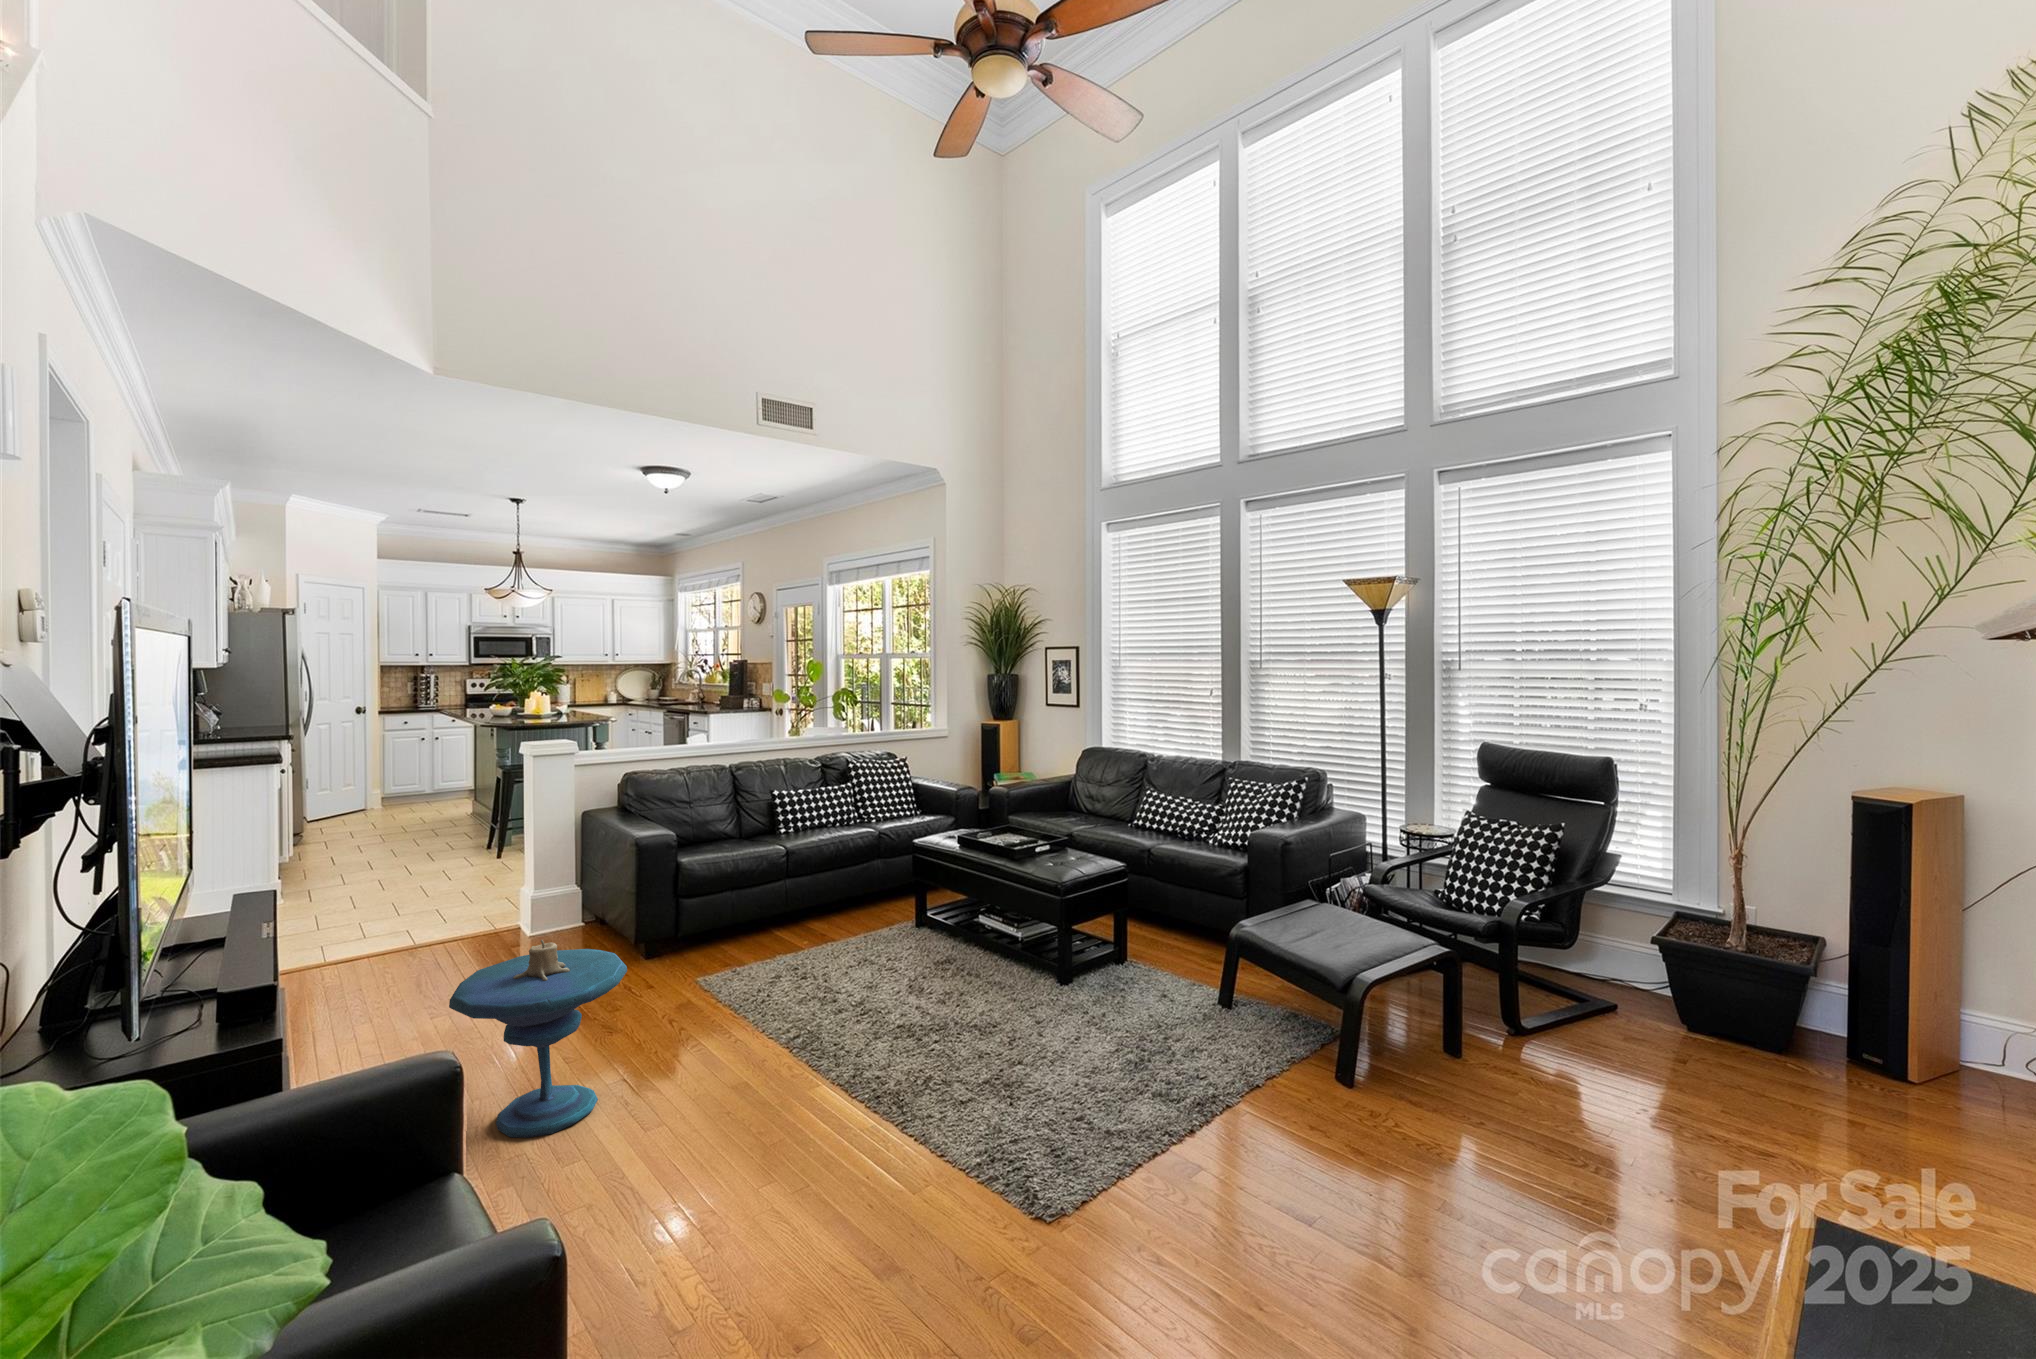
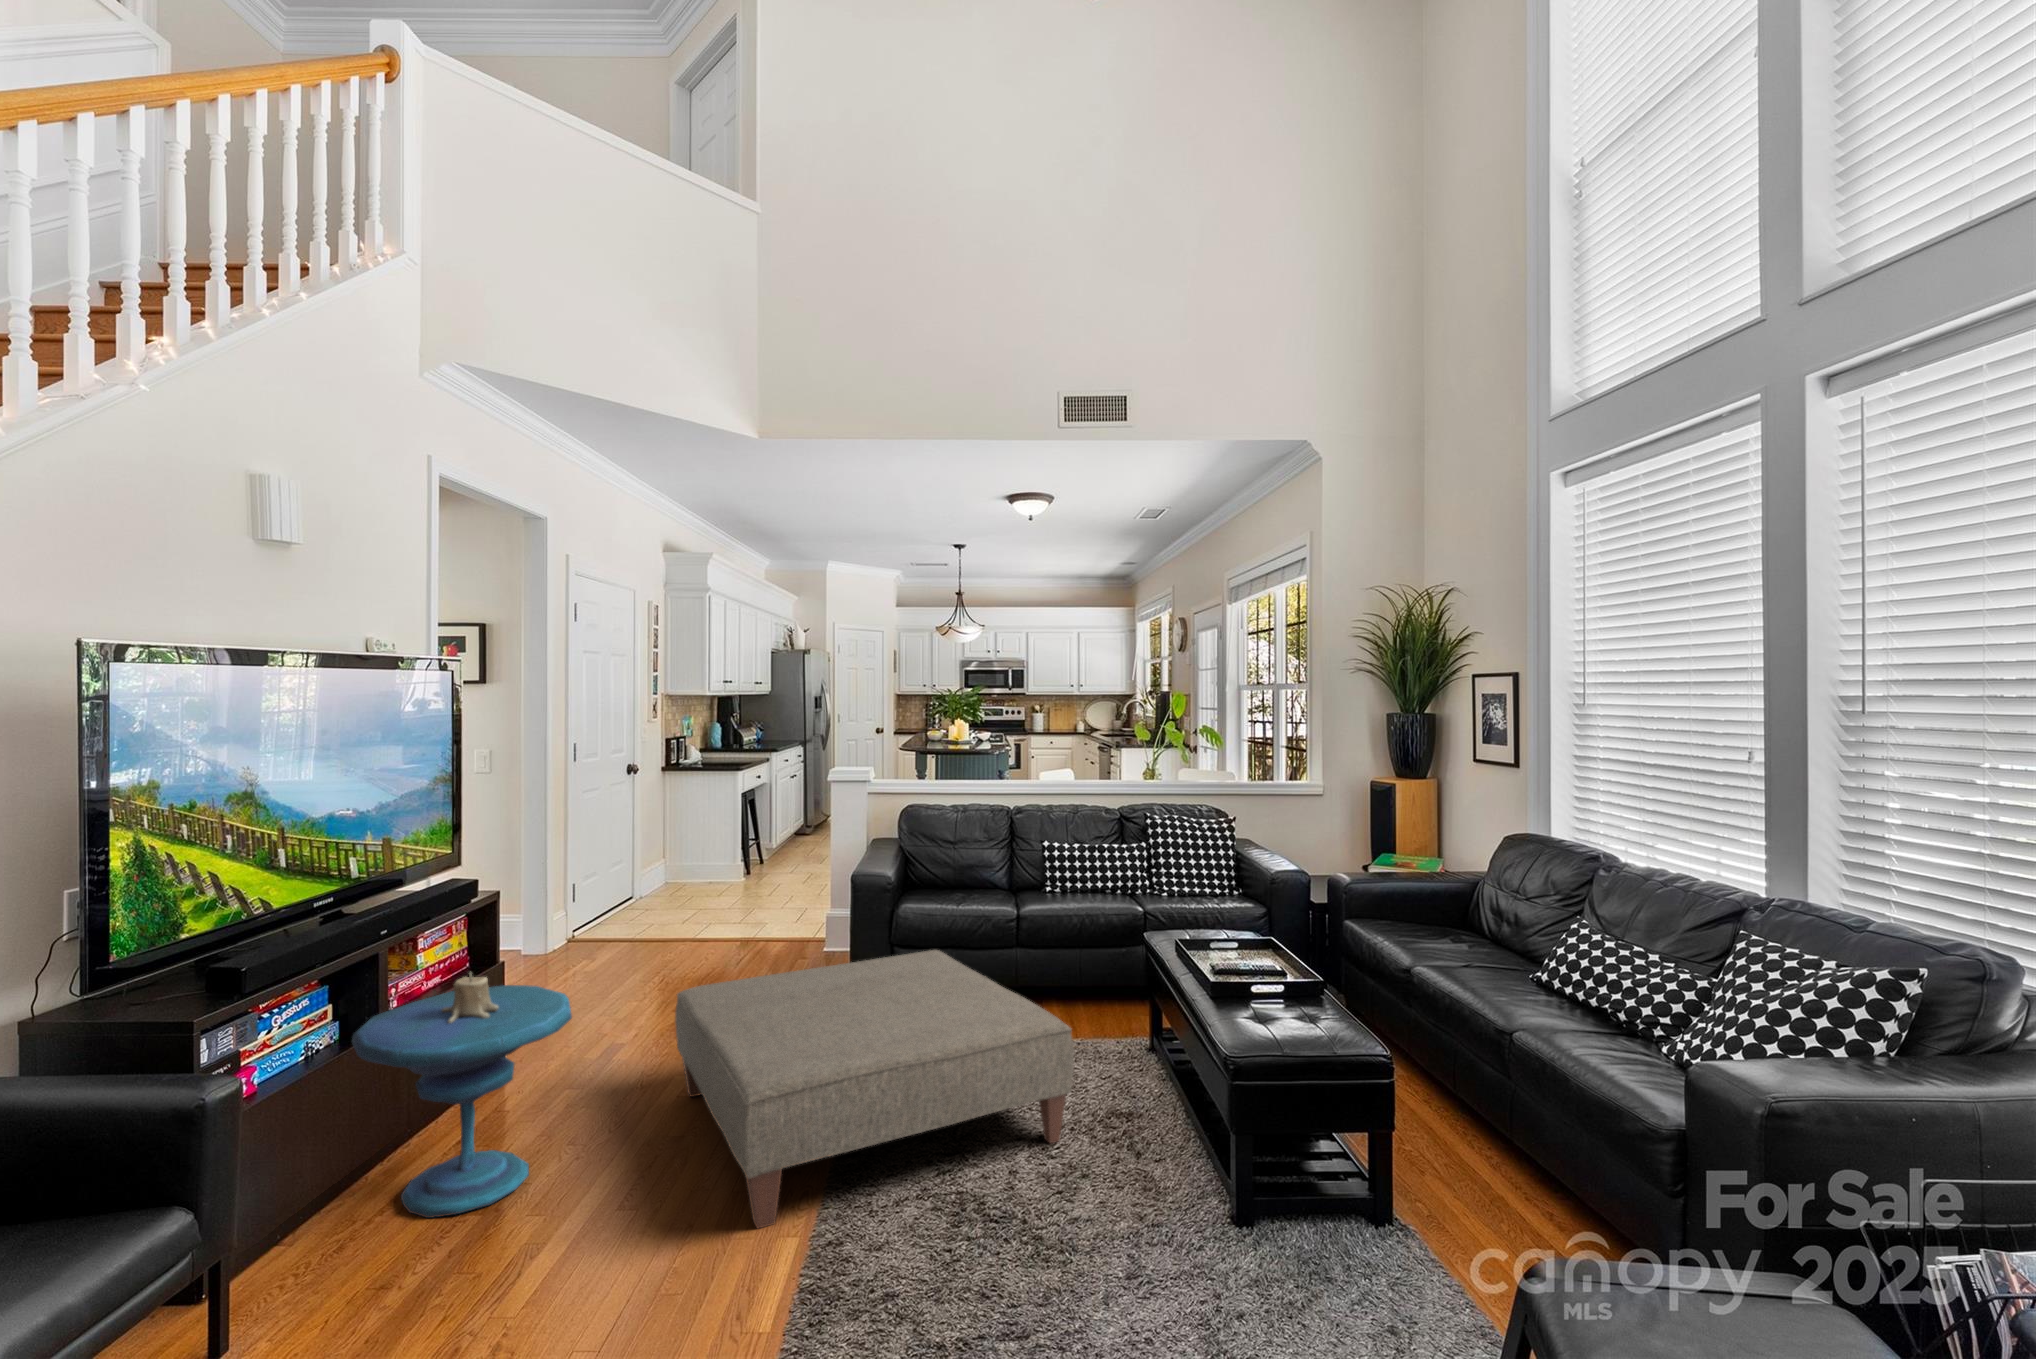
ottoman: none [613,879,933,1057] -> present [675,950,1074,1228]

